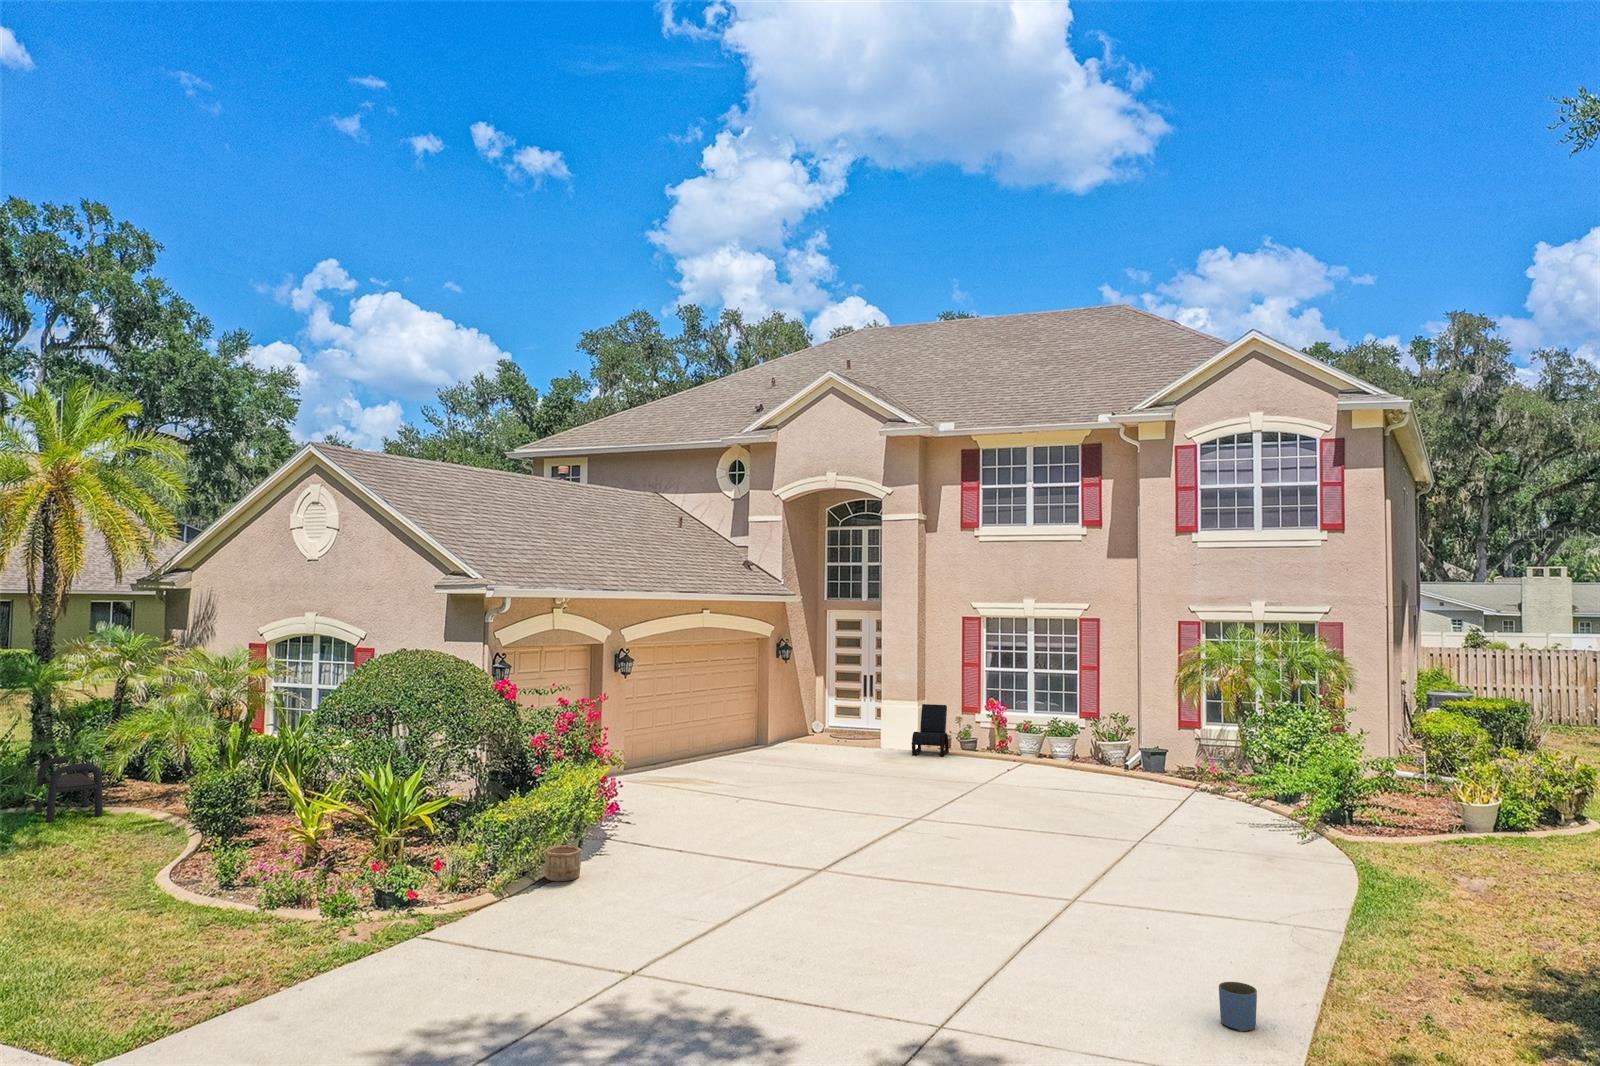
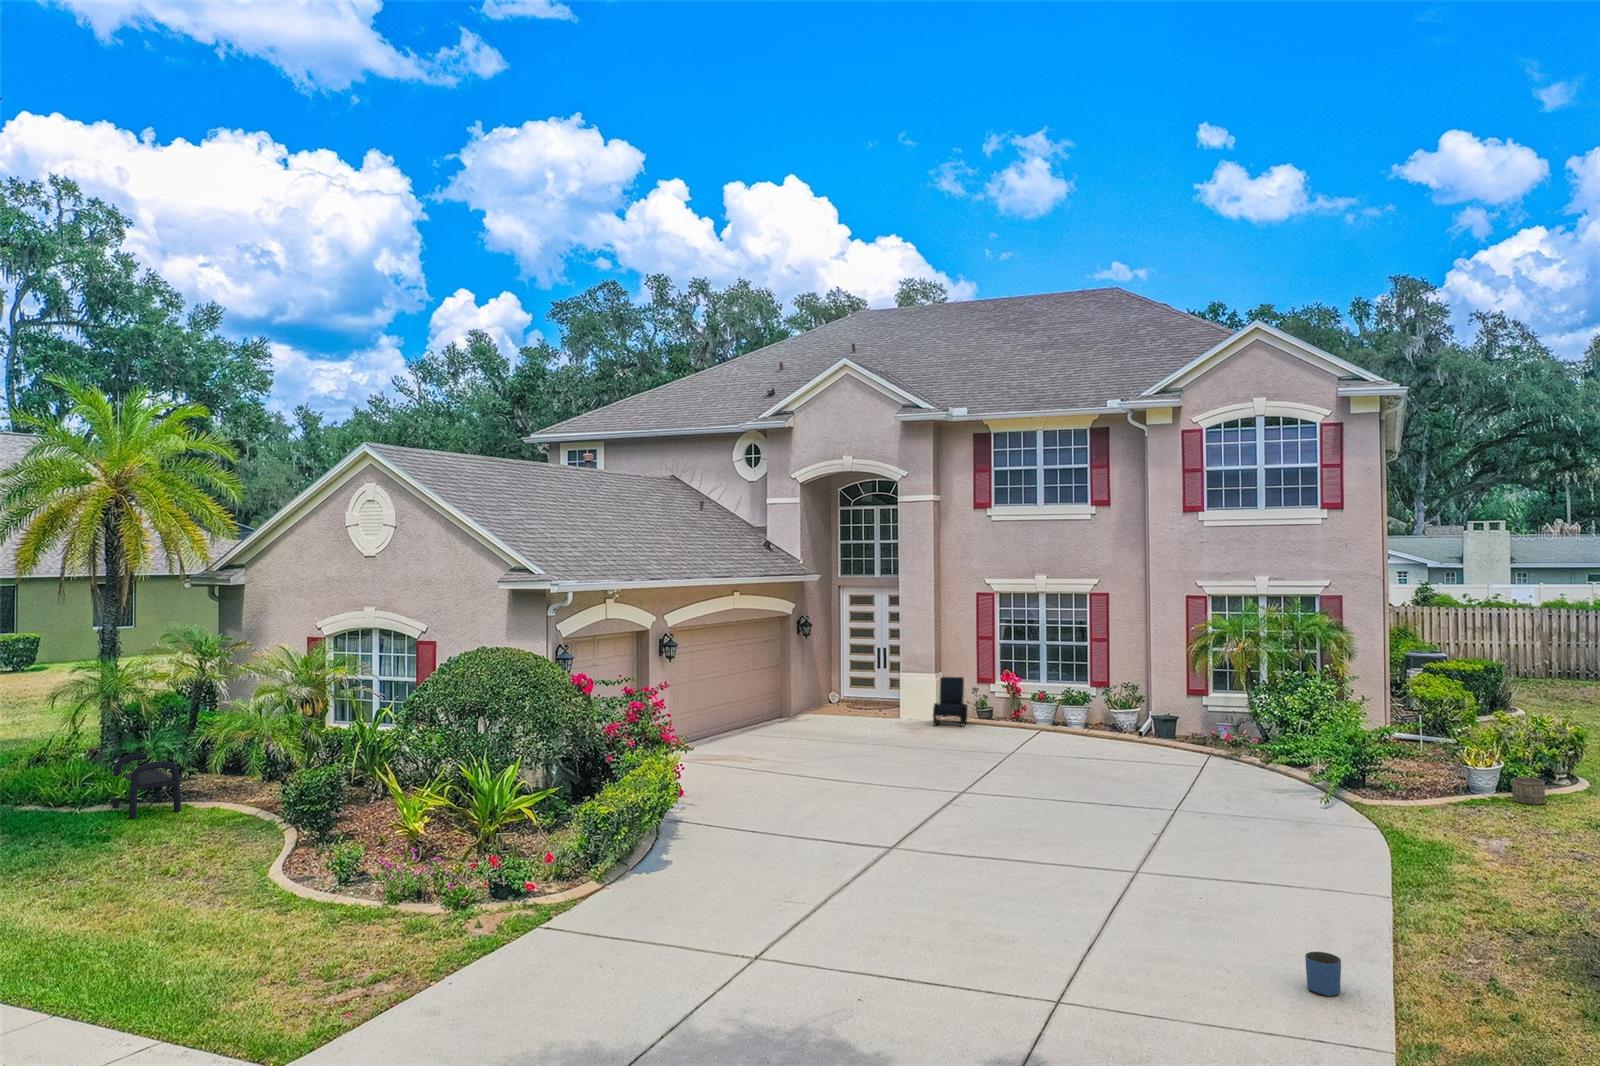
wooden bucket: present [545,845,582,881] -> present [1511,777,1545,804]

